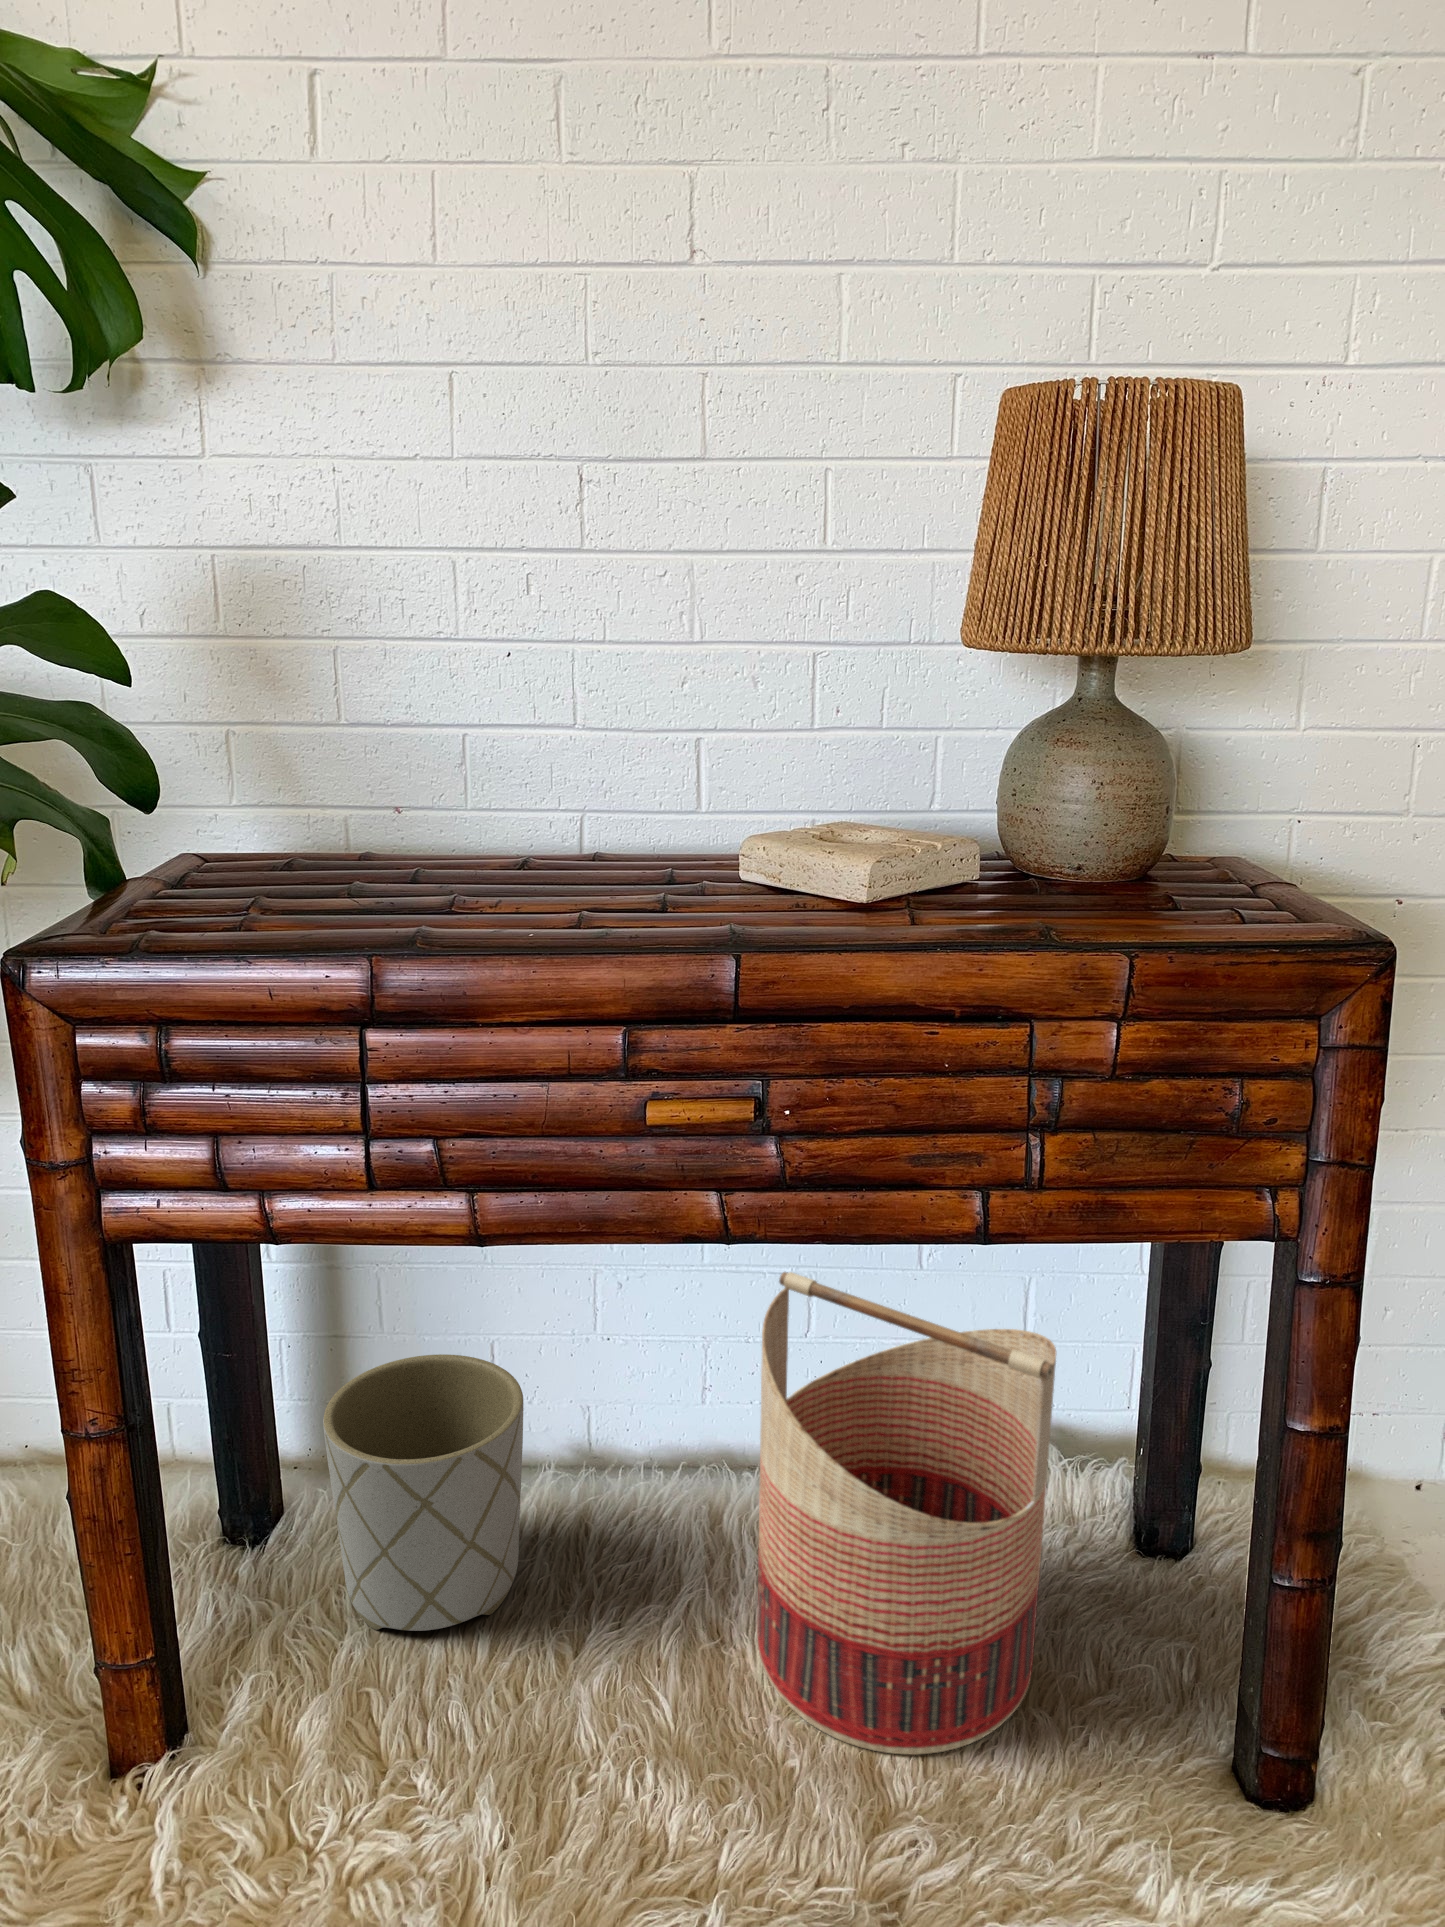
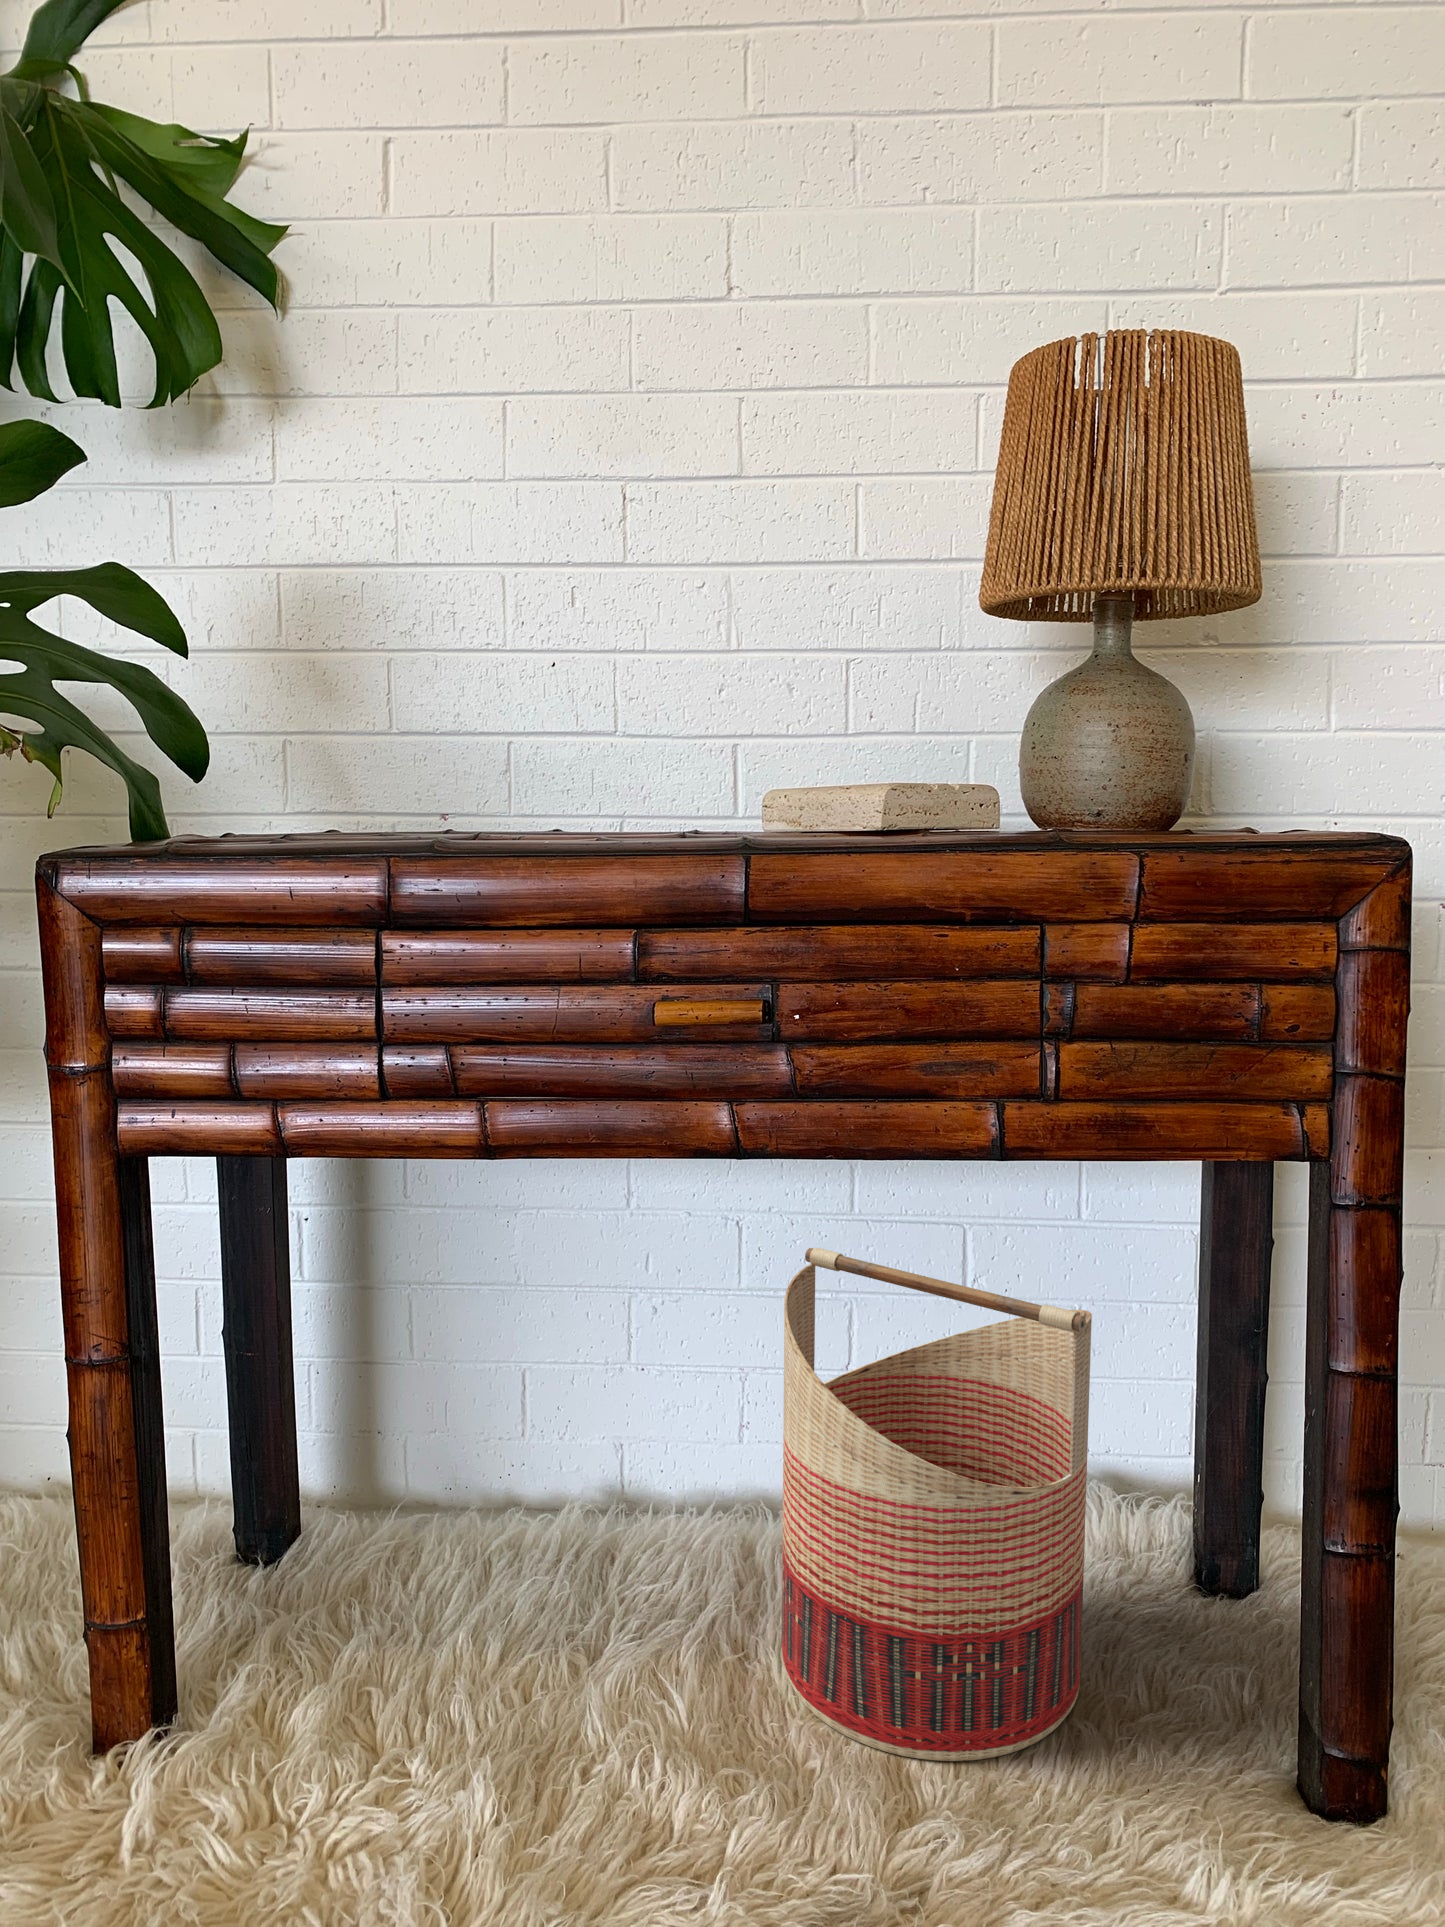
planter: present [323,1354,524,1631] -> none [337,1355,543,1633]

